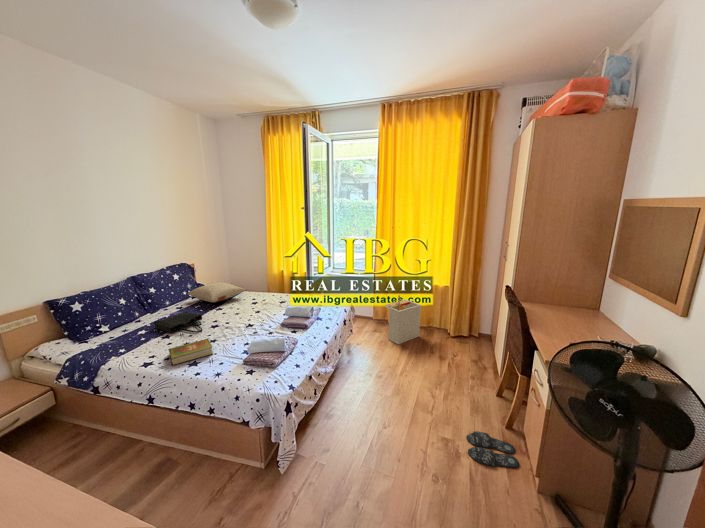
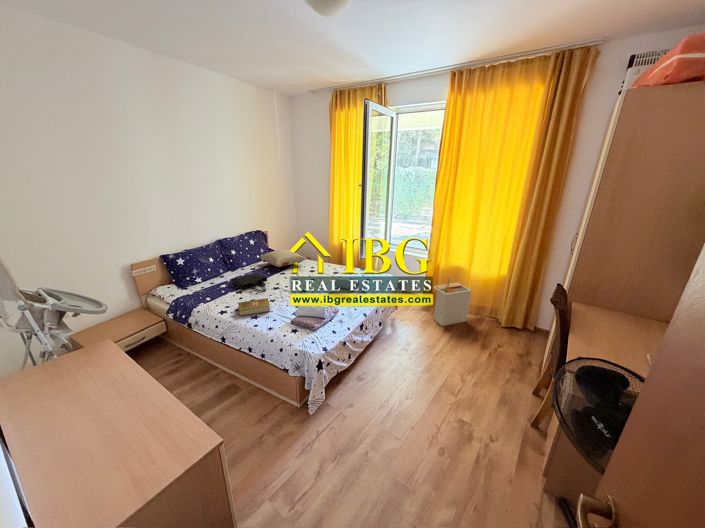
slippers: present [466,431,519,468] -> none [482,421,534,464]

